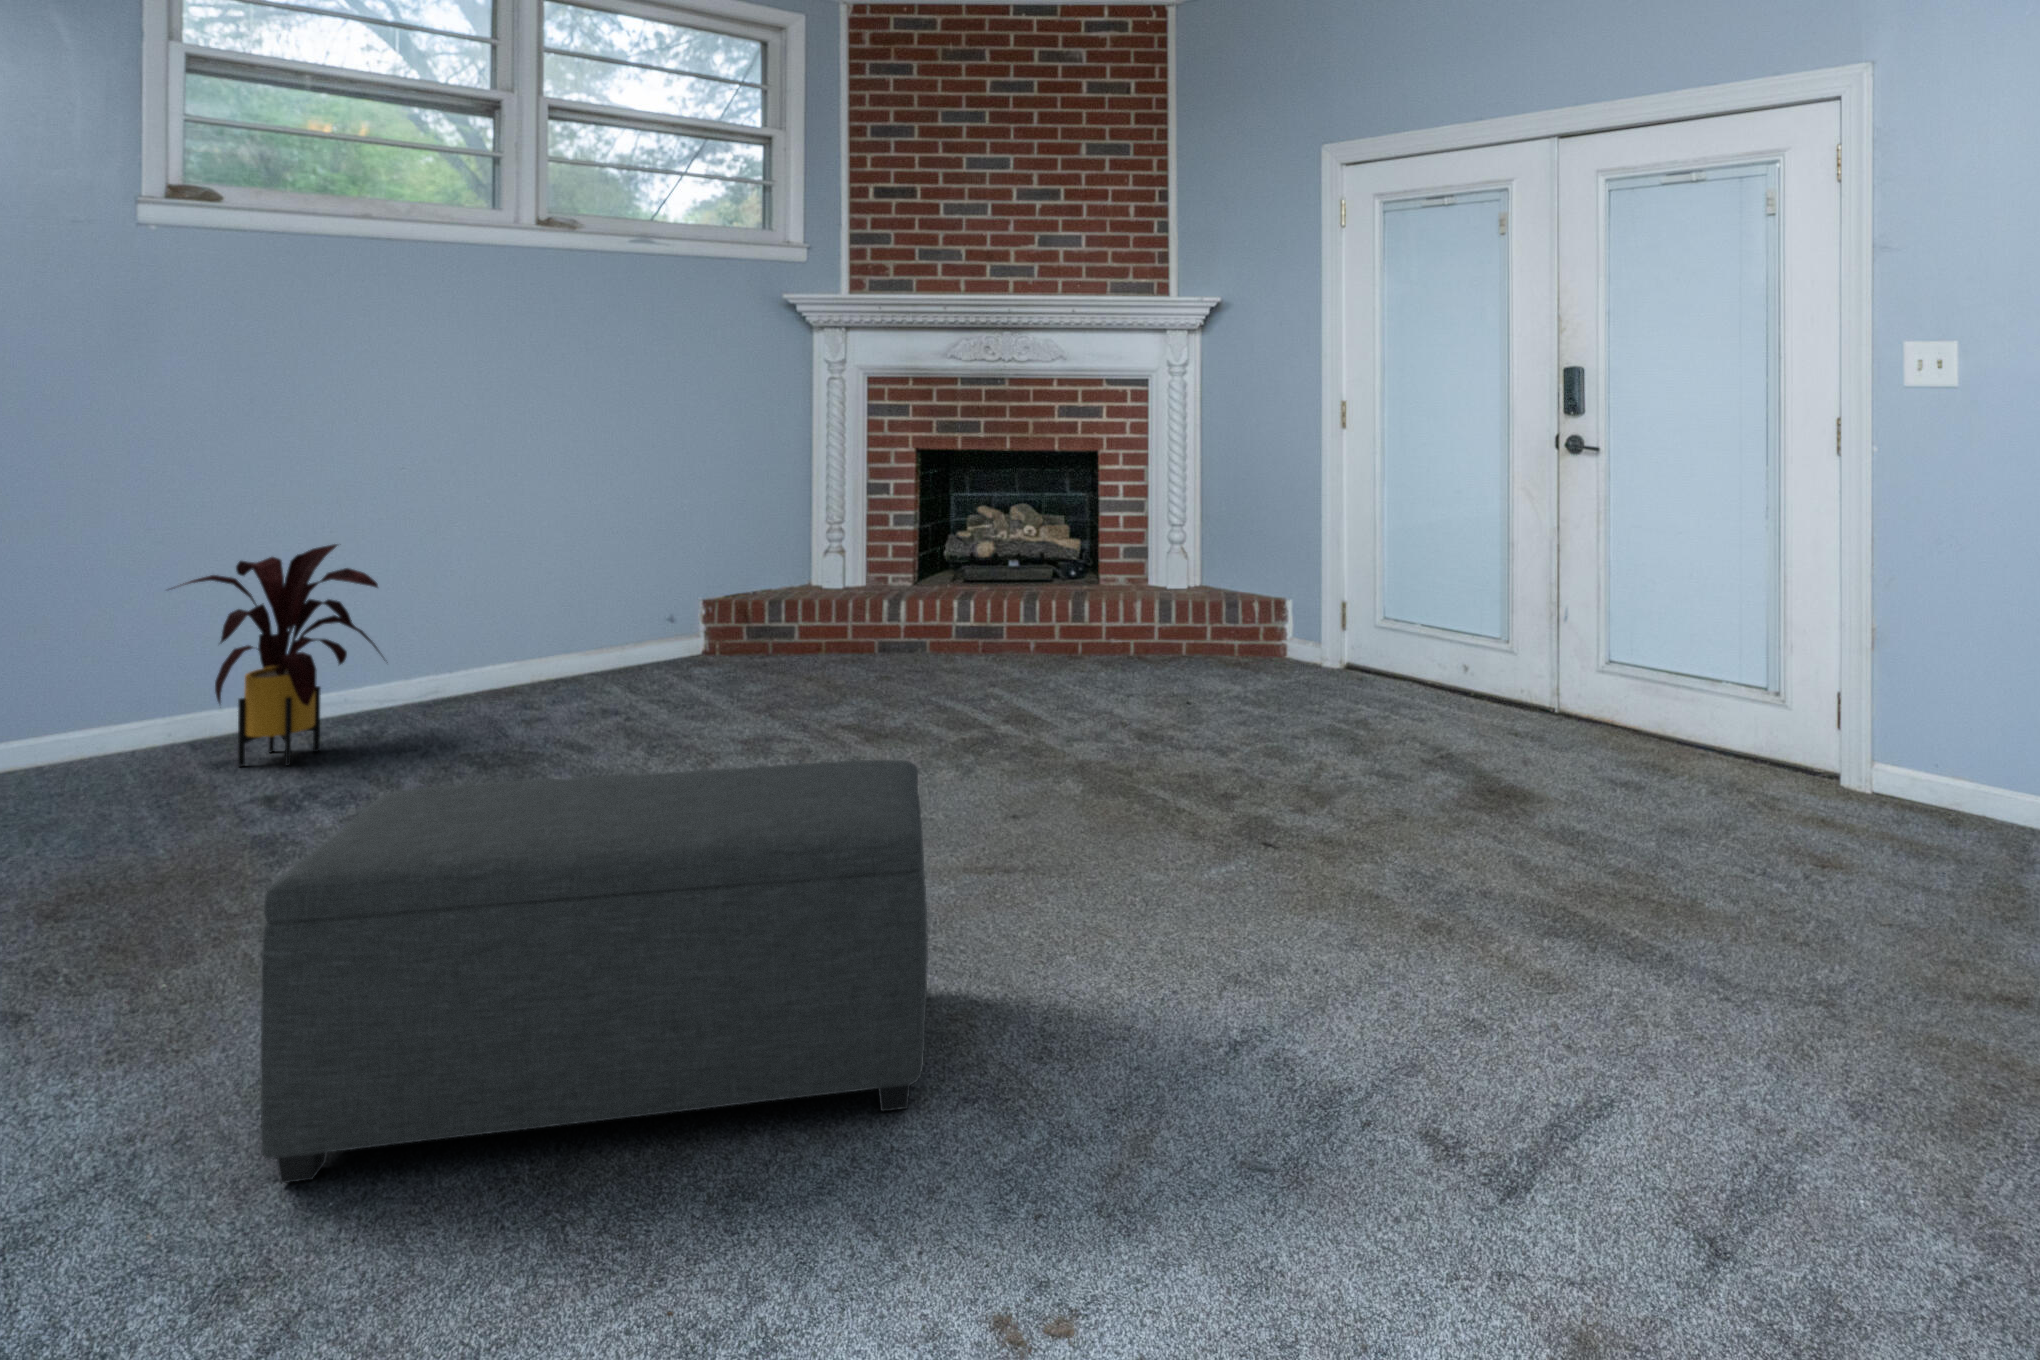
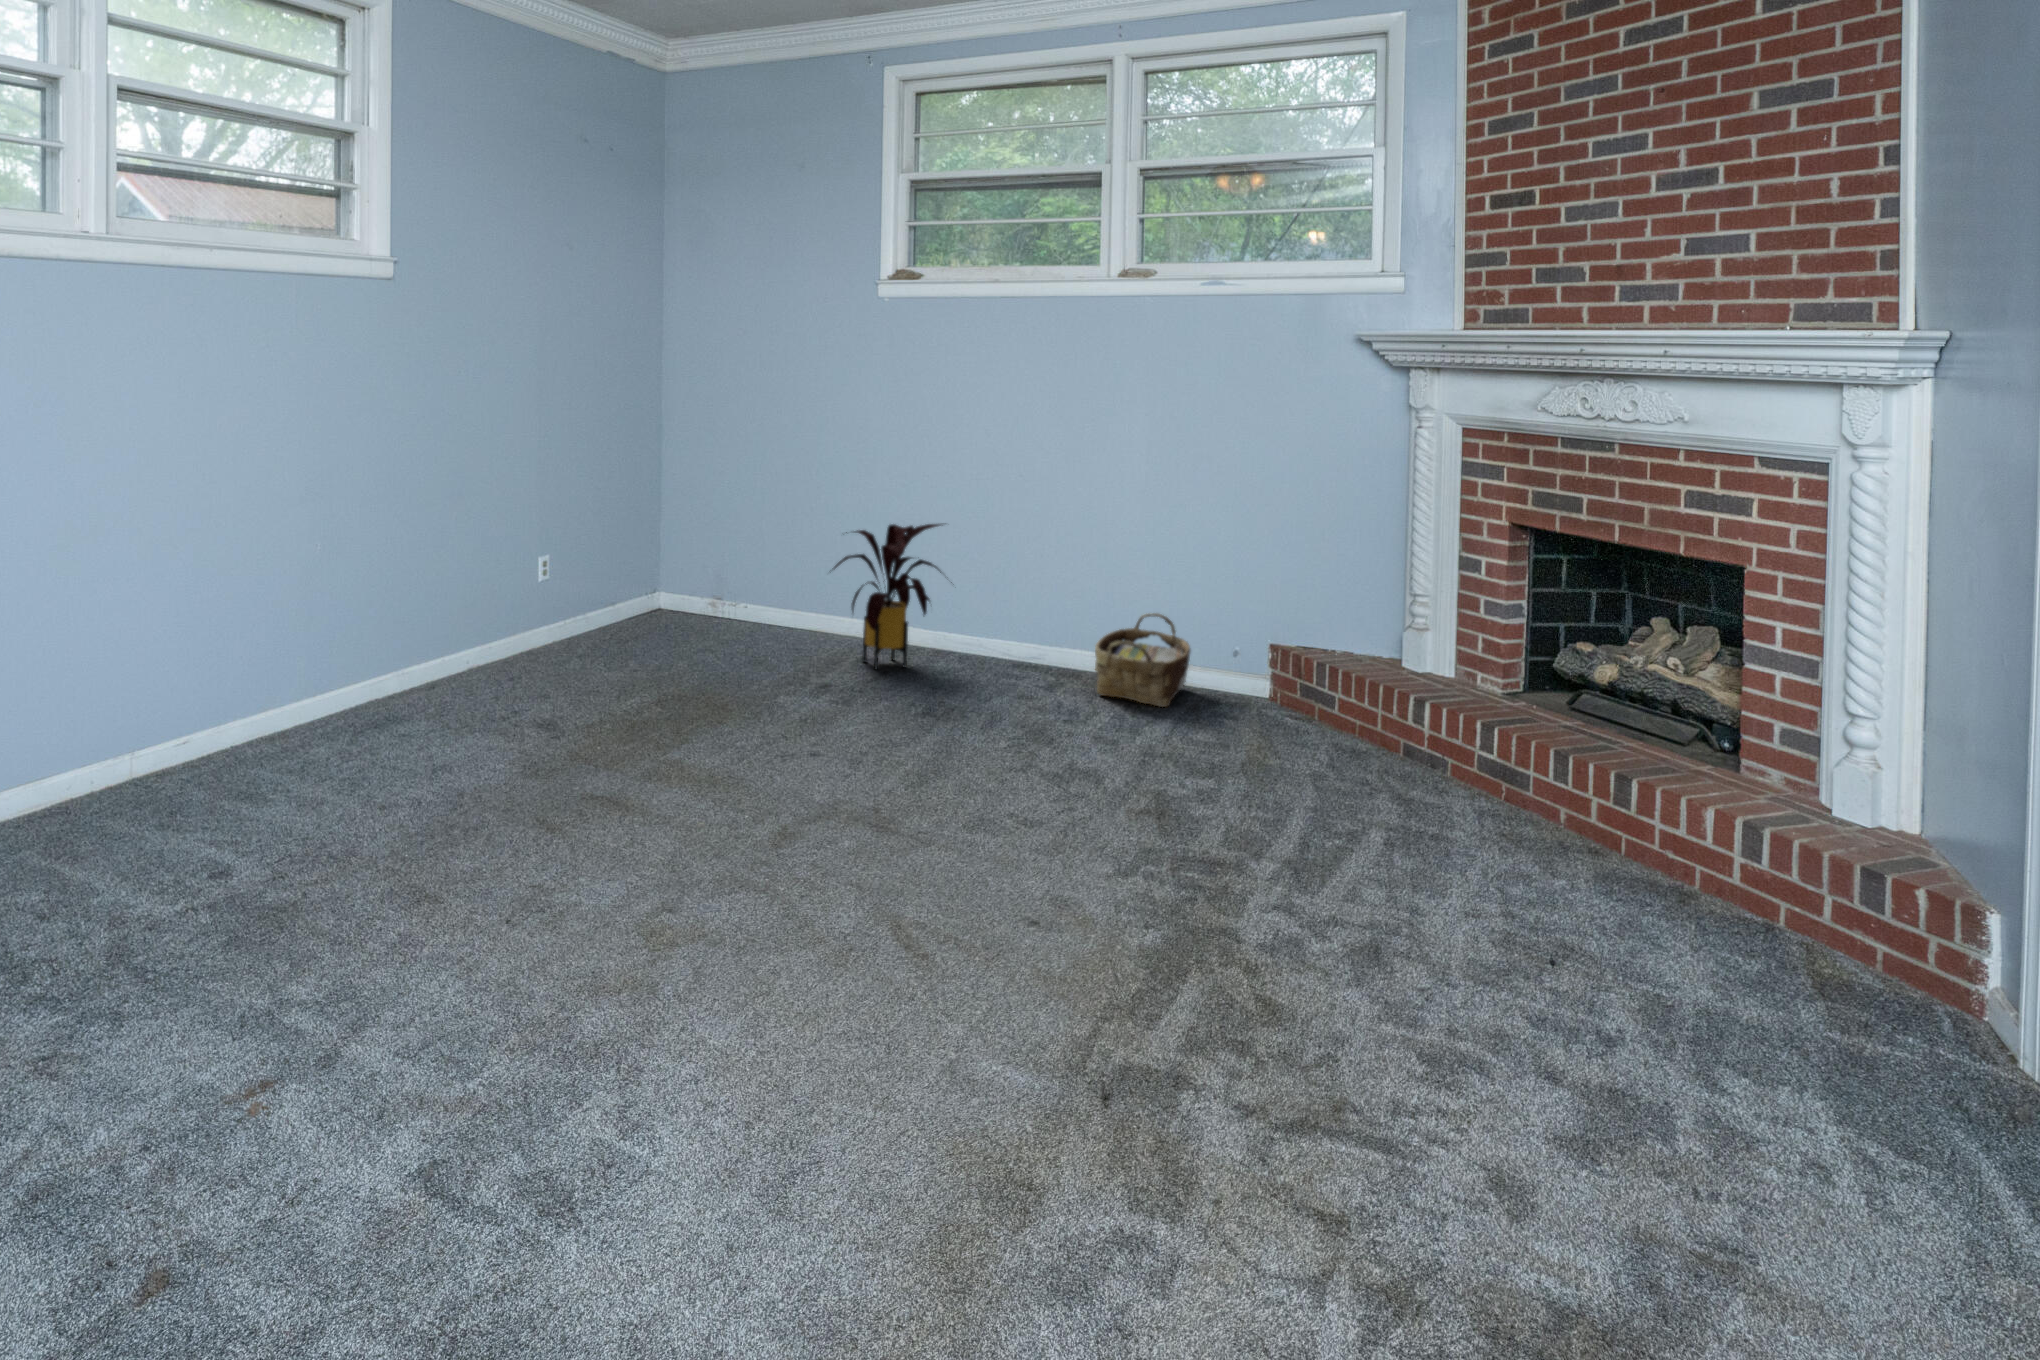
woven basket: none [563,596,673,695] -> present [1095,613,1191,707]
ottoman: present [260,760,928,1183] -> none [394,655,653,966]

